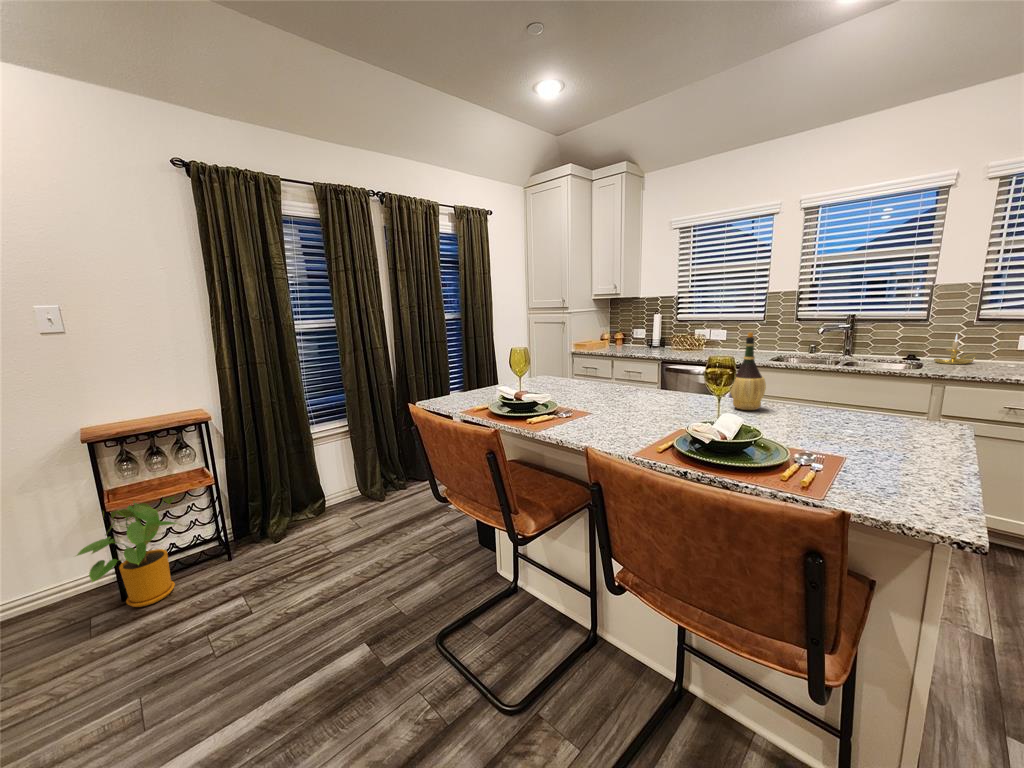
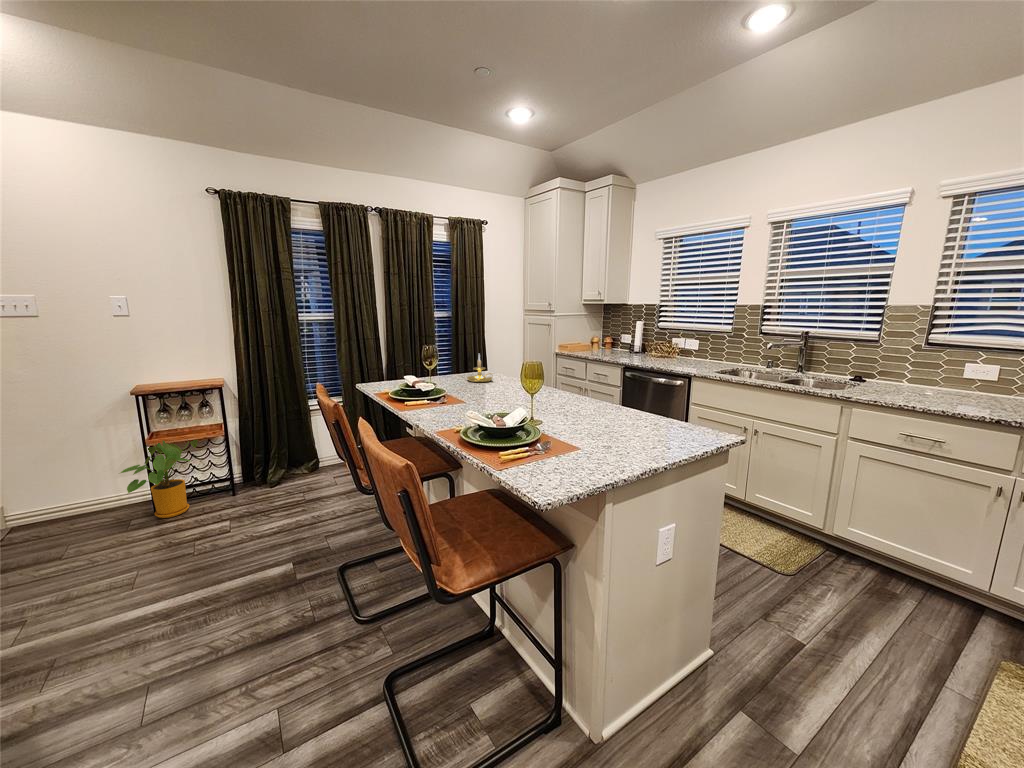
wine bottle: present [731,332,766,410] -> none [575,343,602,410]
candle holder: present [934,334,976,364] -> present [467,355,492,382]

